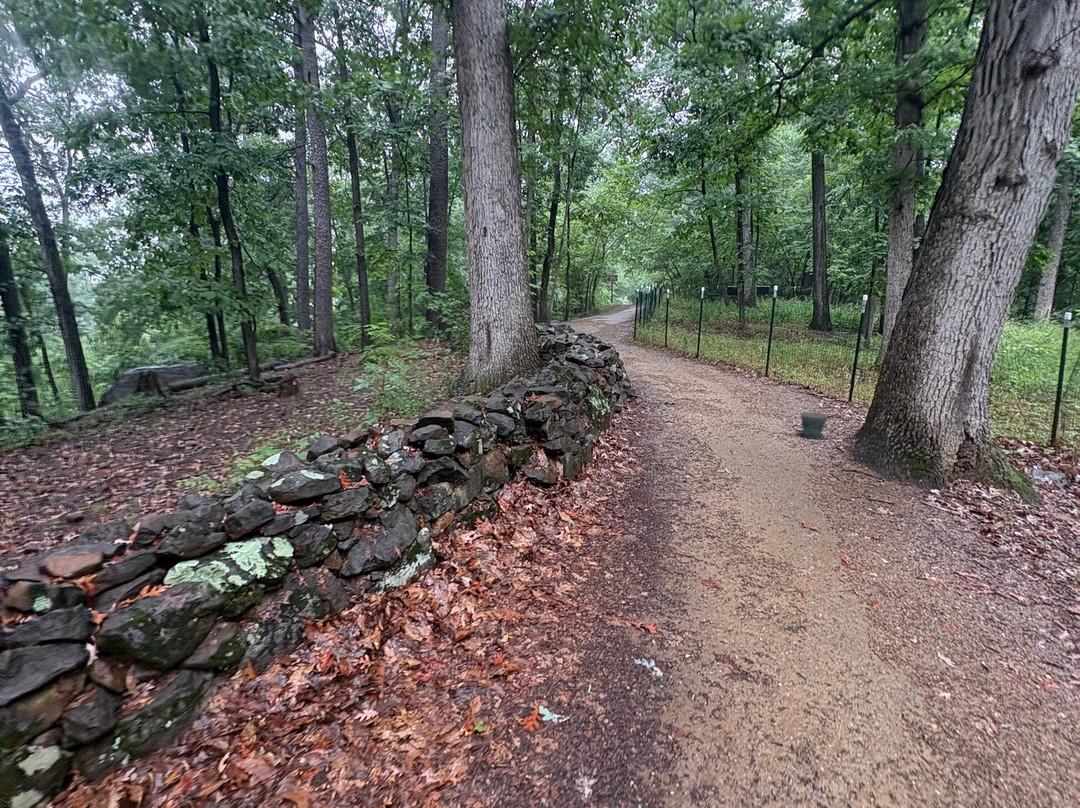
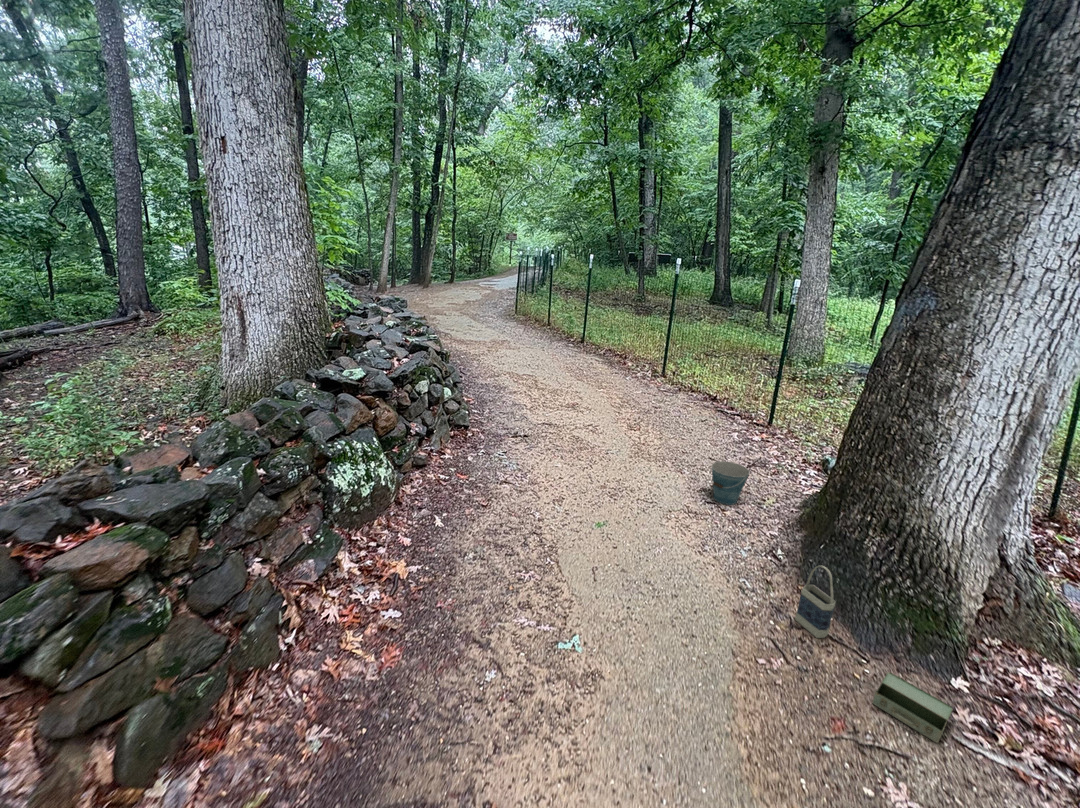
bag: none [848,440,870,481] -> present [795,565,835,638]
toolbox: none [884,487,926,507] -> present [872,672,953,743]

